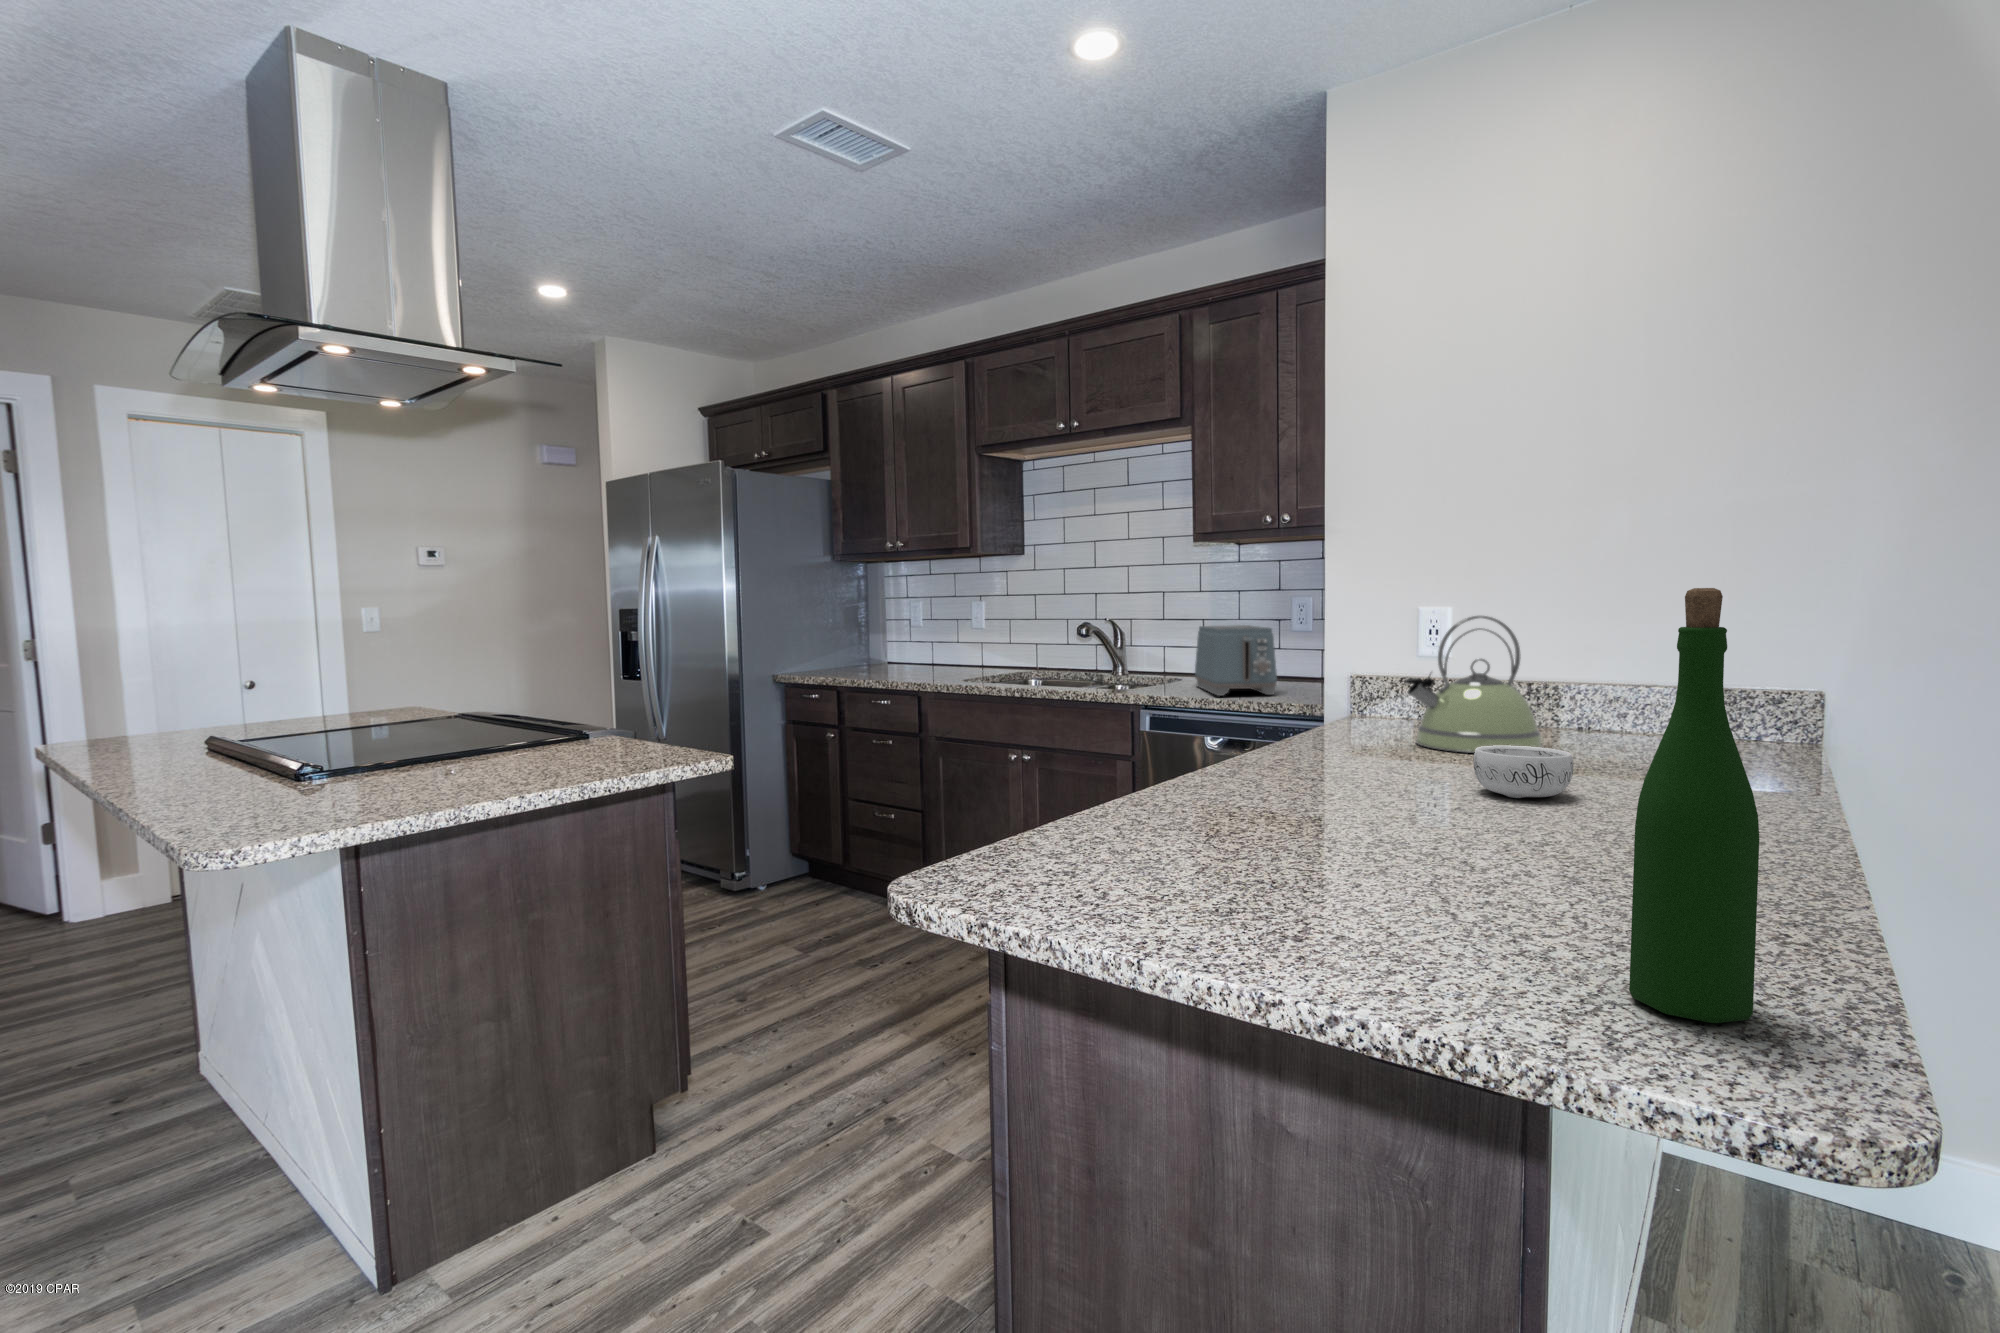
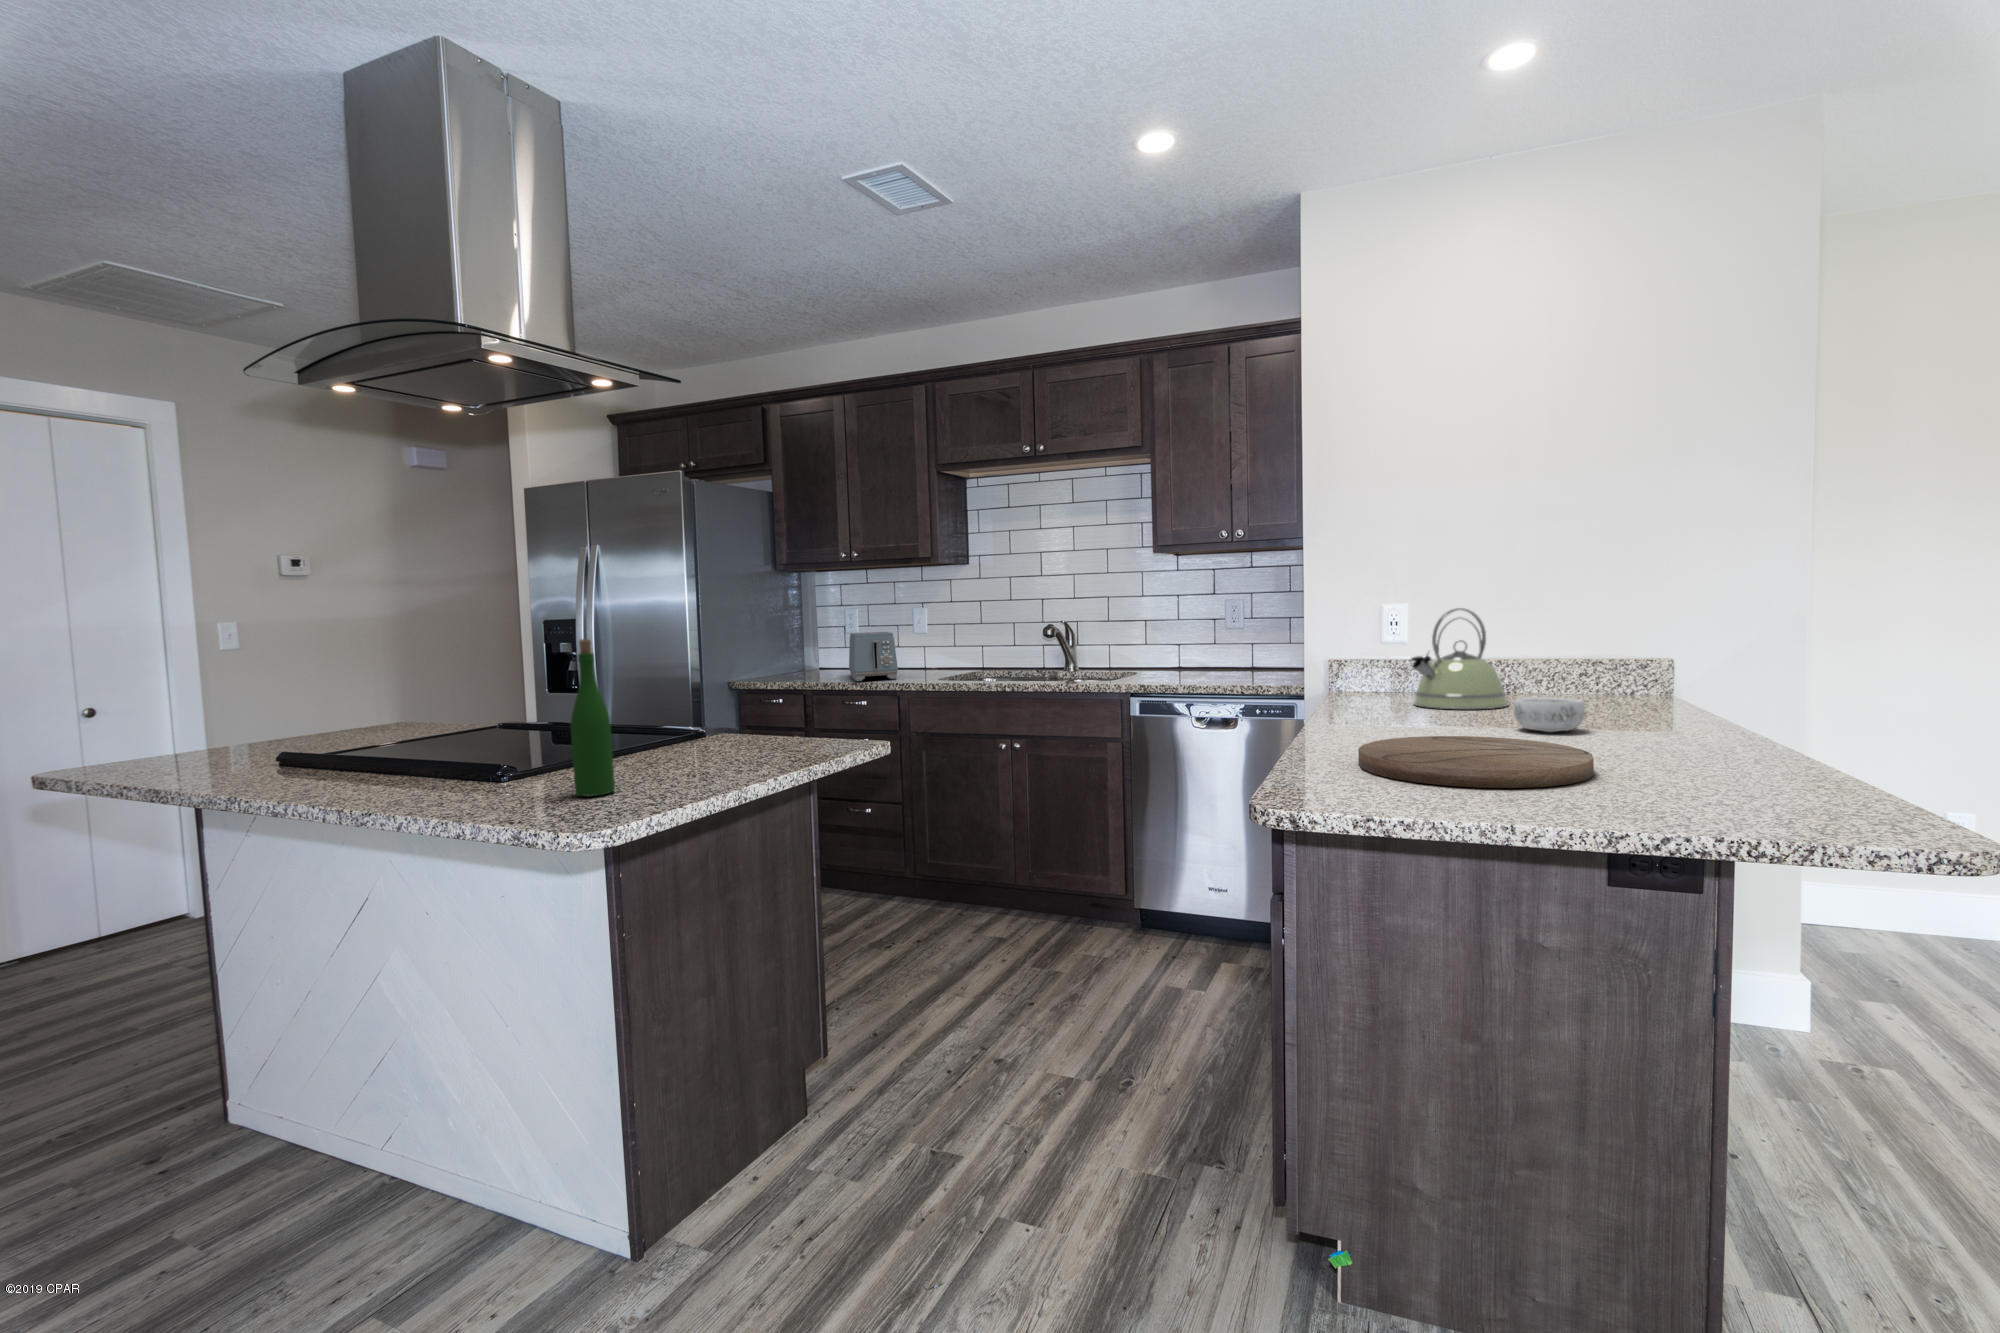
wine bottle: present [1629,588,1759,1023] -> present [571,639,615,796]
toaster: present [1195,625,1277,696] -> present [849,632,898,681]
cutting board: none [1140,793,1454,892] -> present [1358,736,1594,788]

